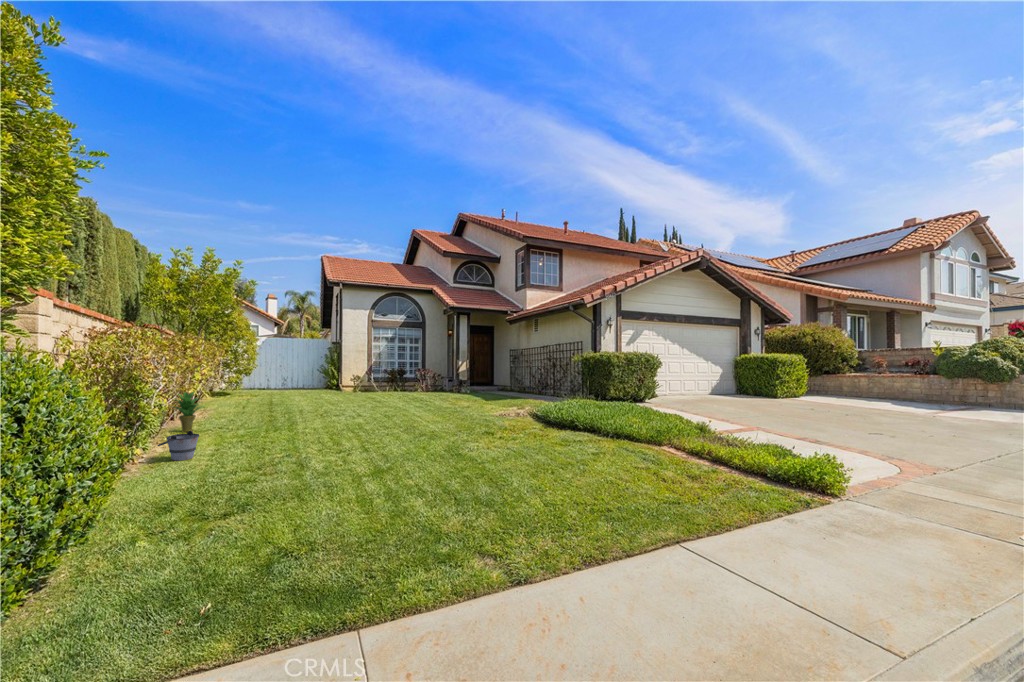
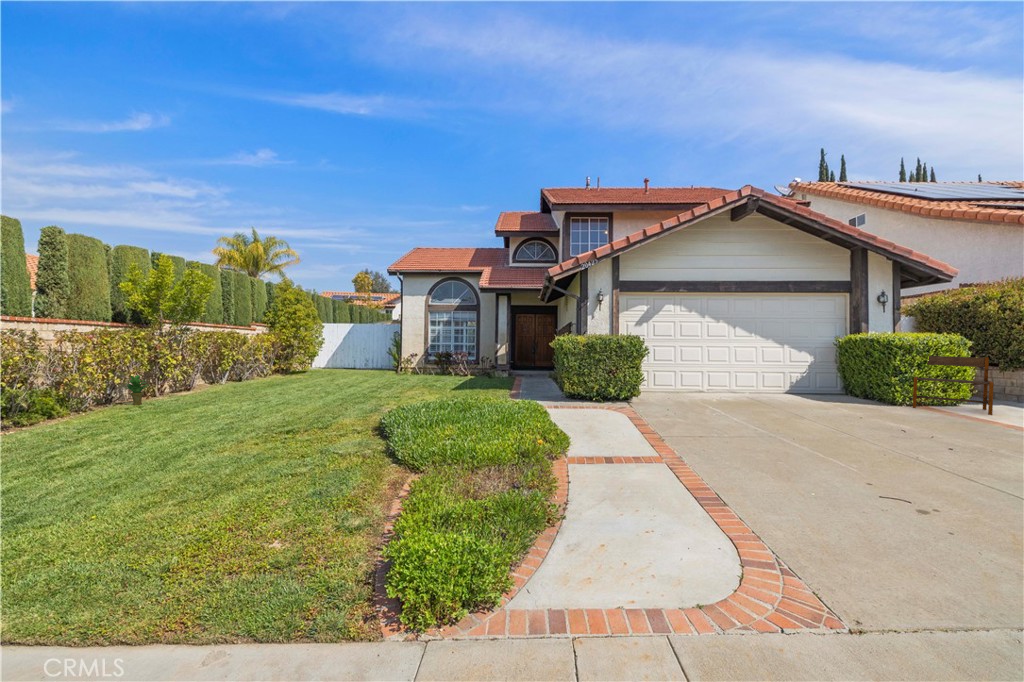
bench: none [787,367,831,401] -> present [913,356,993,415]
bucket: present [157,431,199,461] -> none [32,406,64,428]

